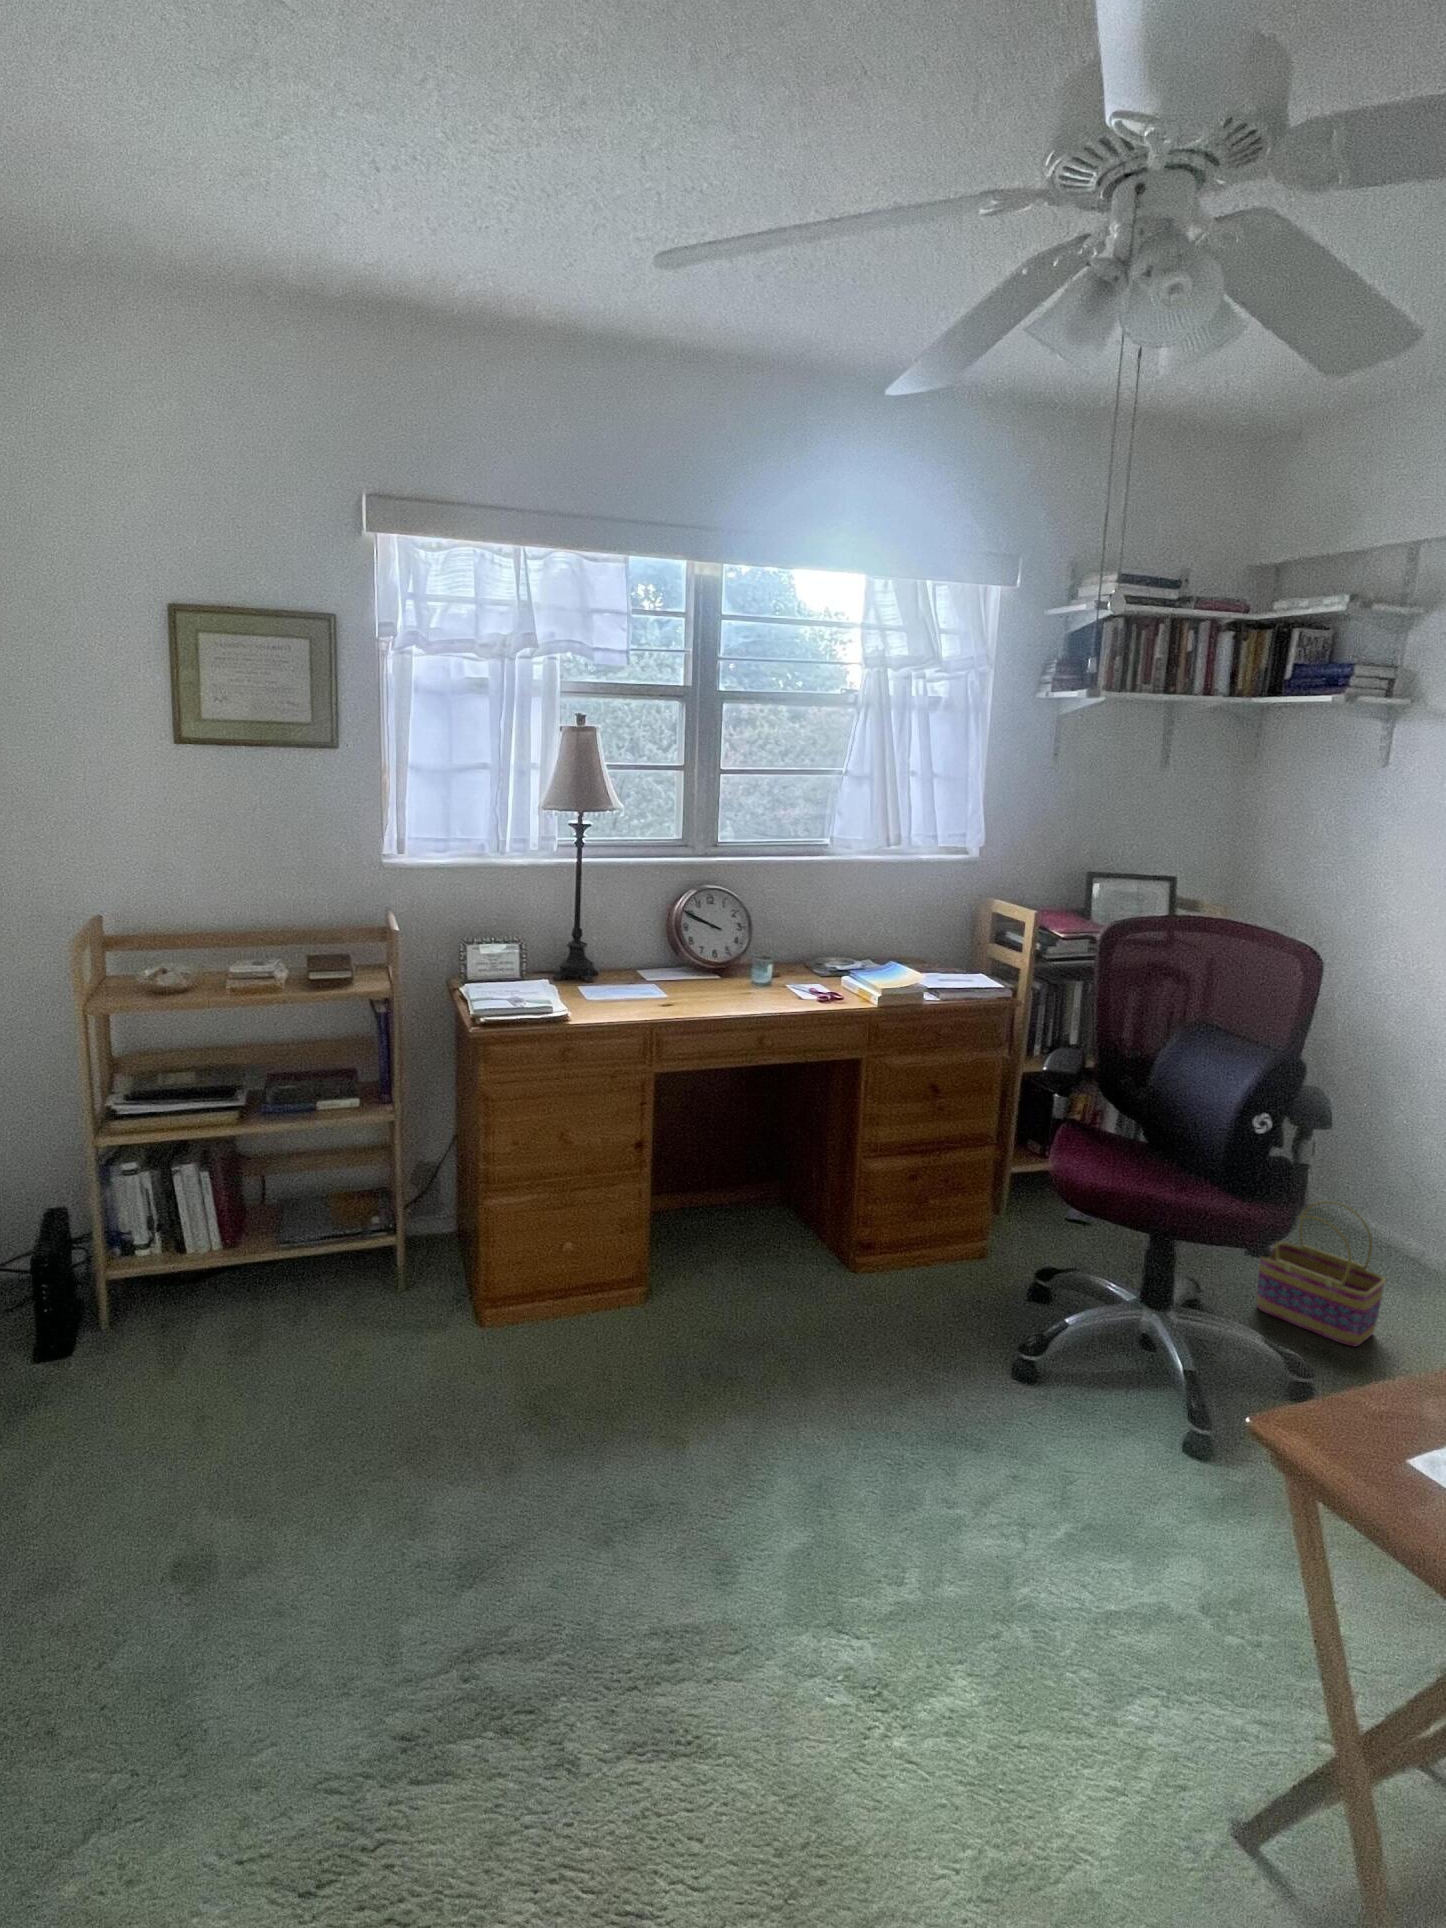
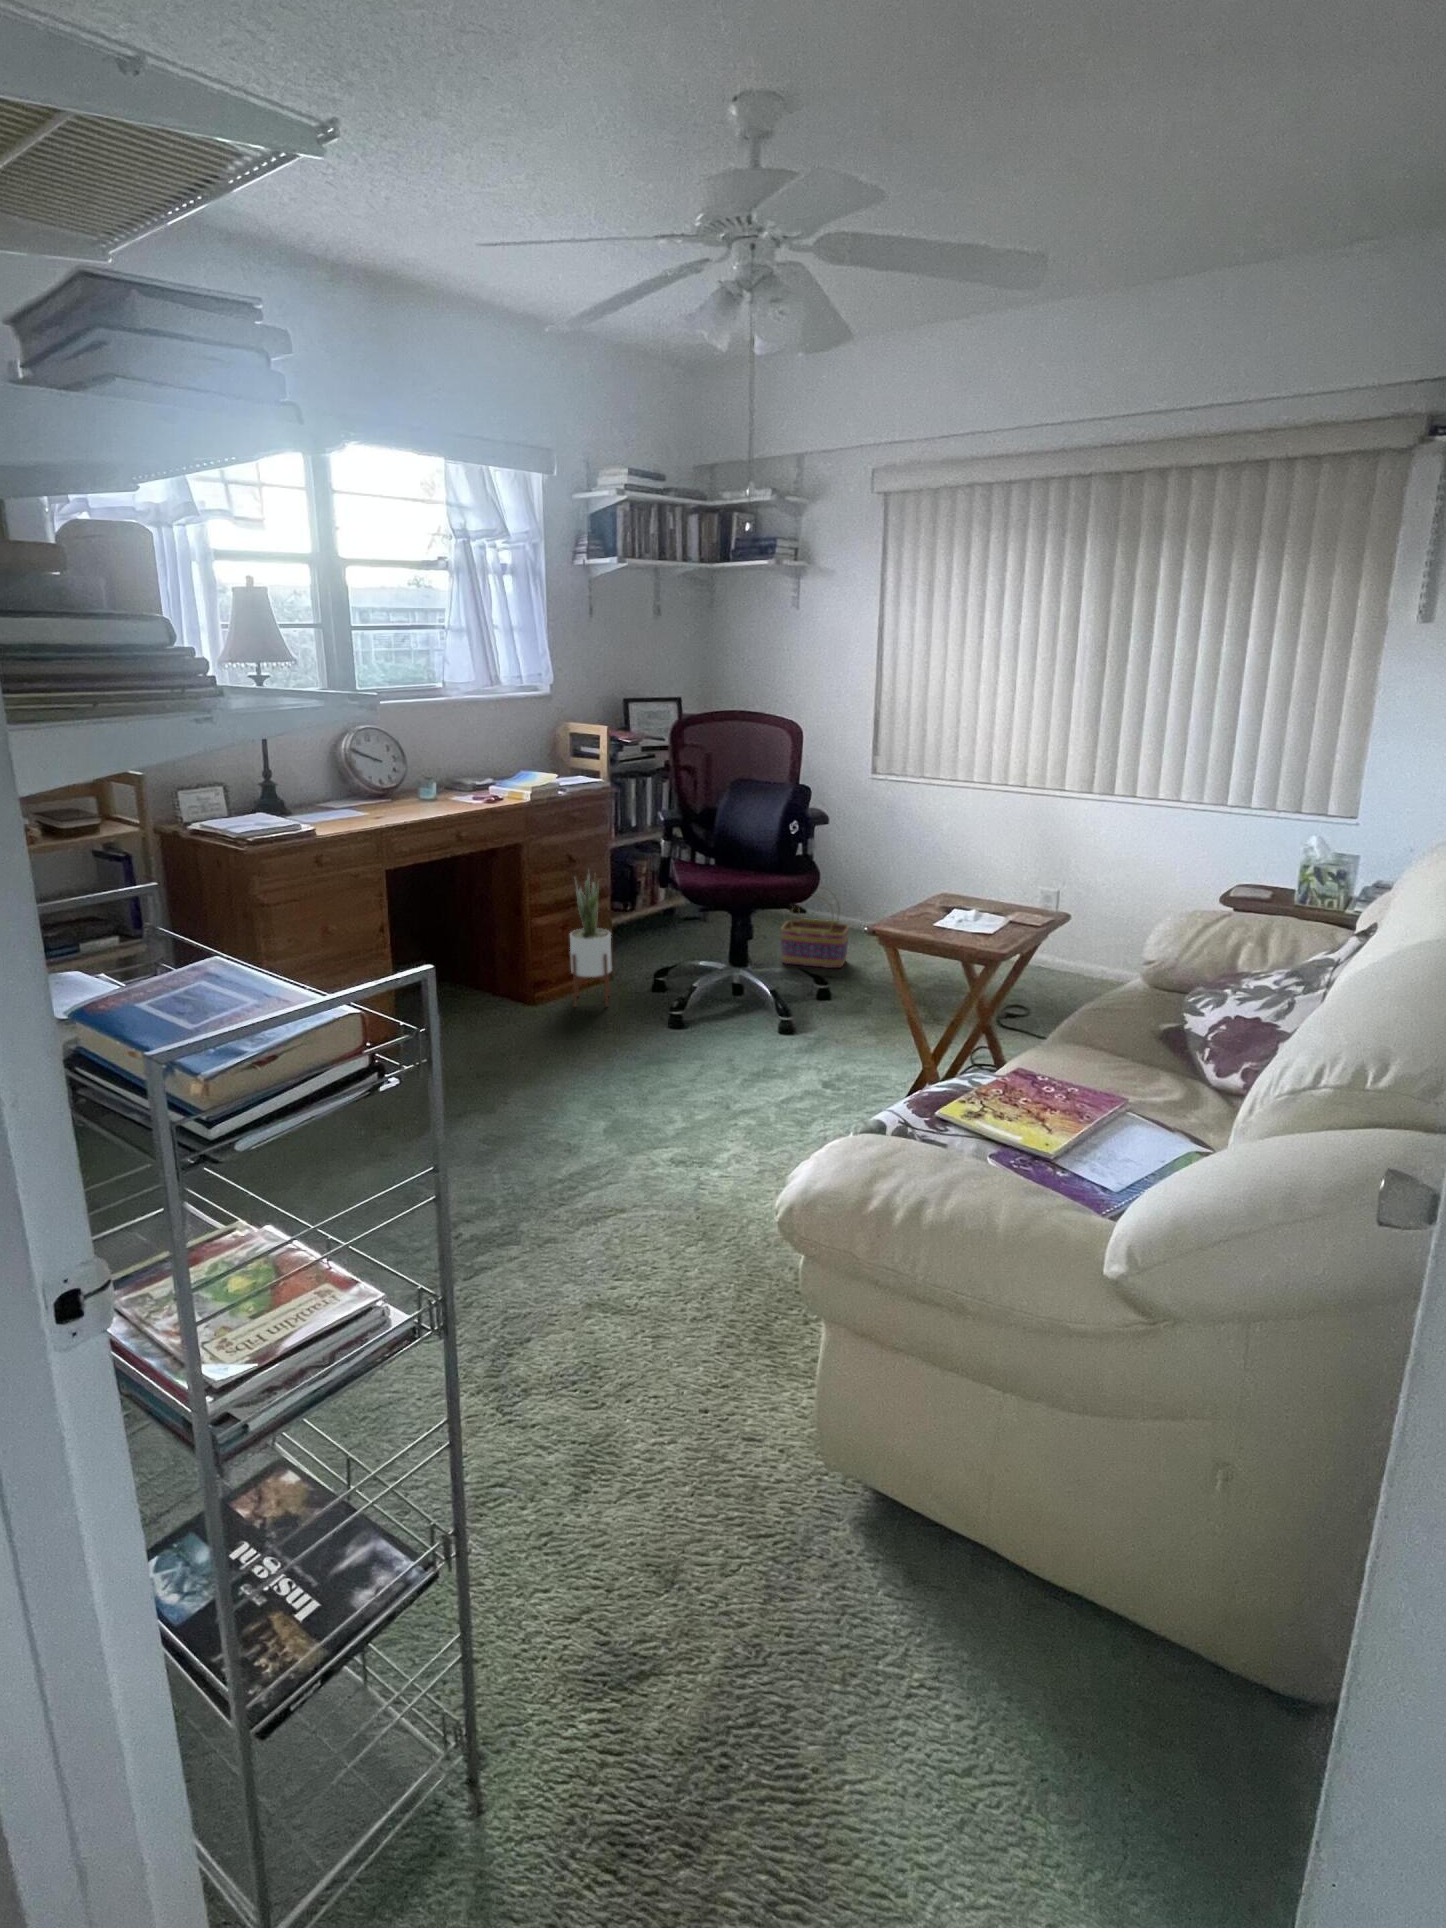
potted plant: none [897,1113,964,1312] -> present [570,875,612,1007]

